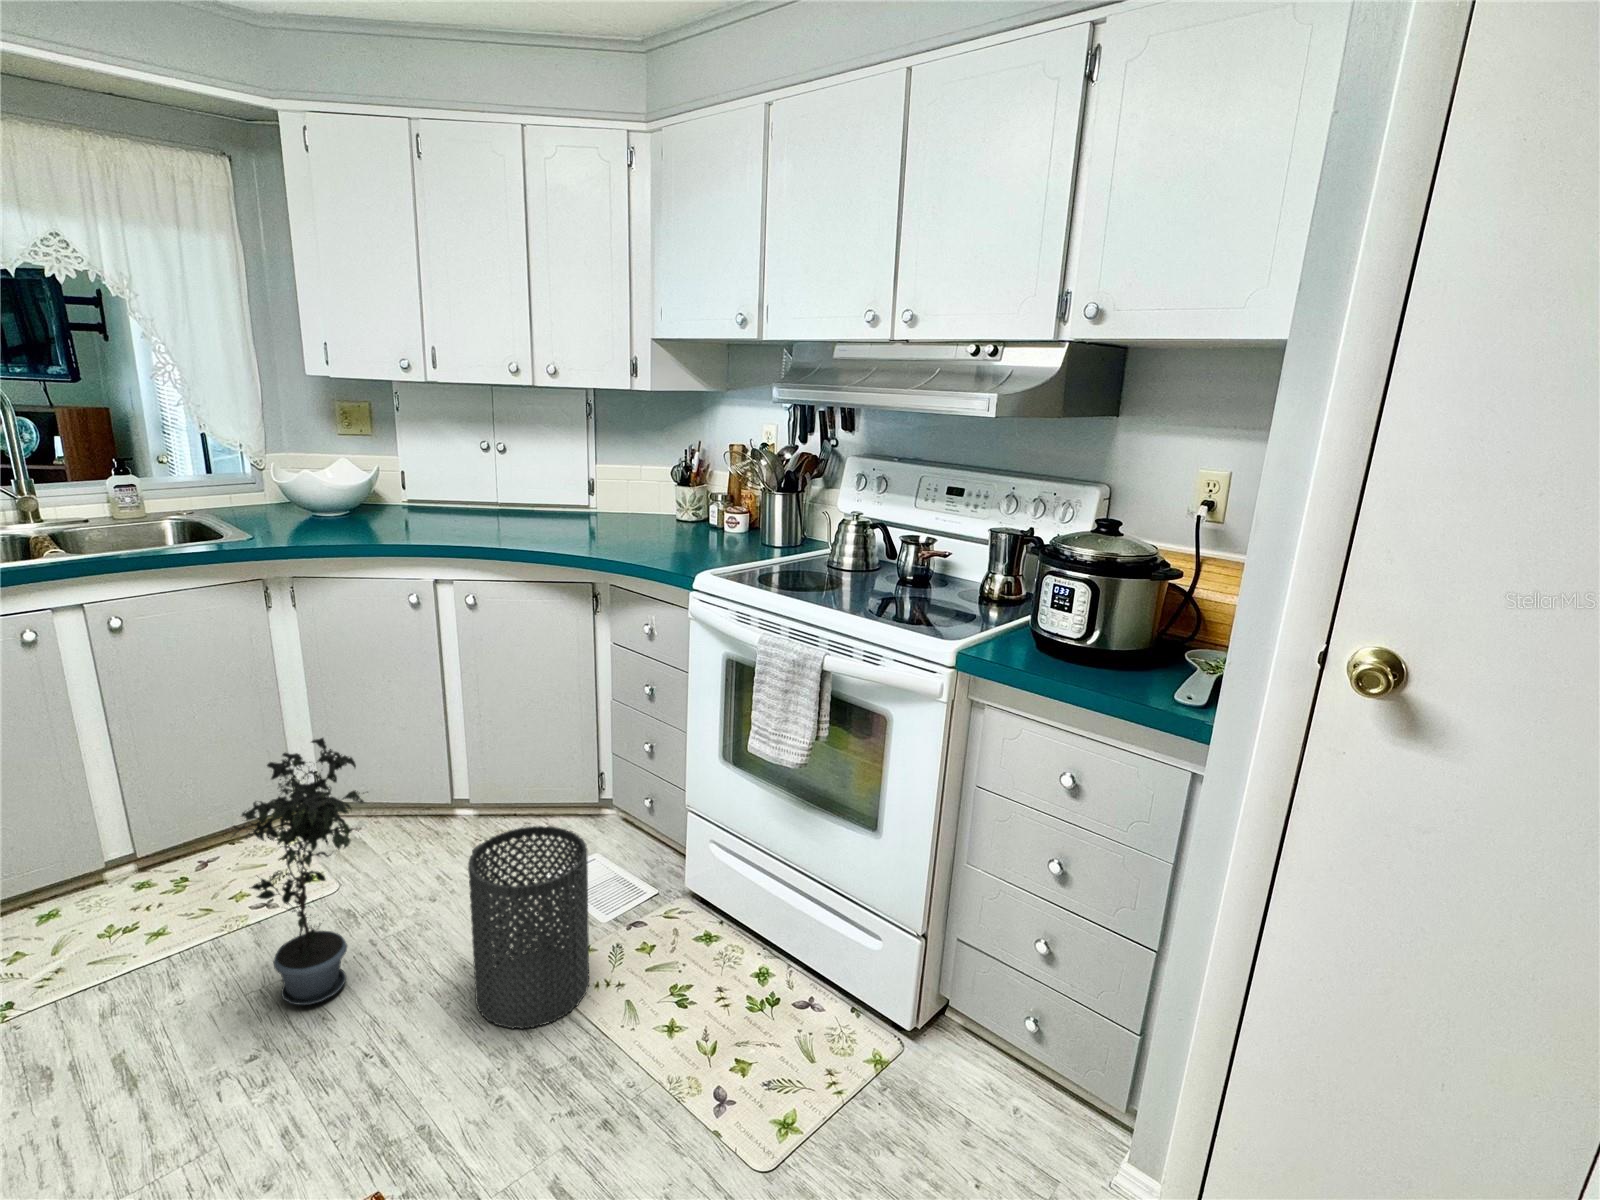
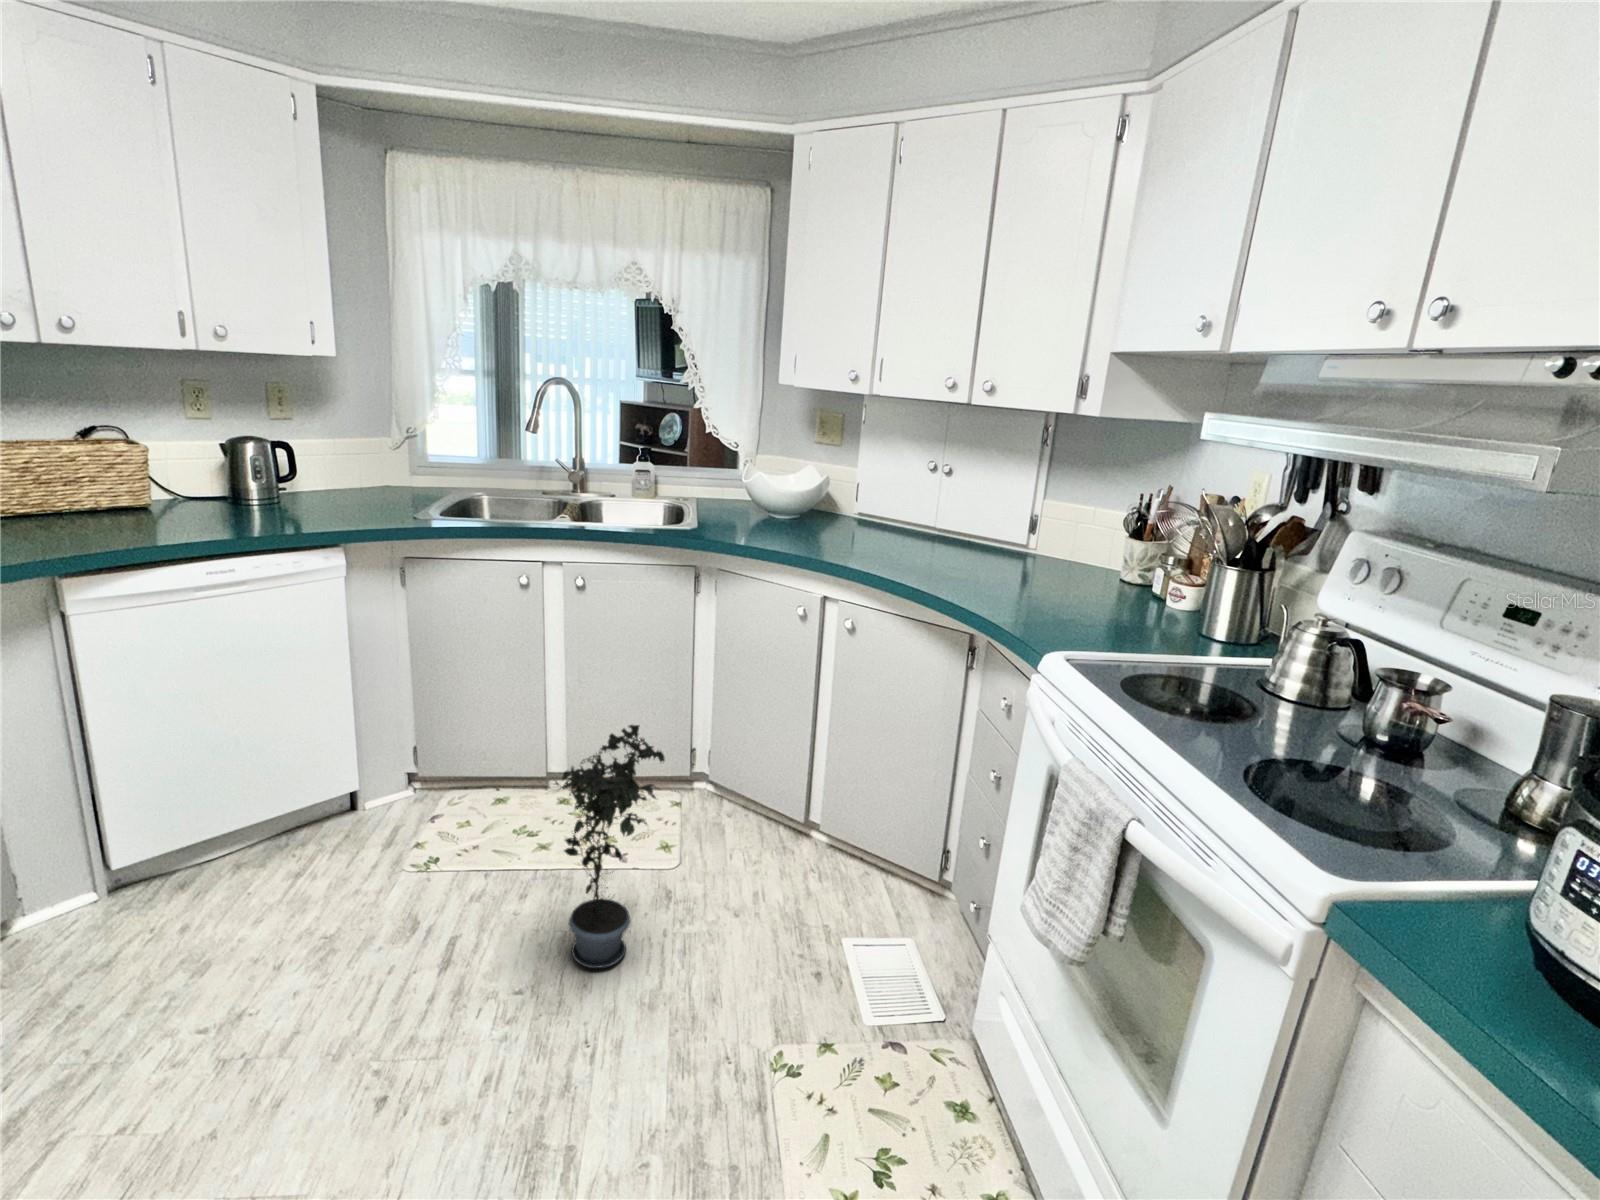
trash can: present [468,826,589,1029] -> none [693,880,830,1112]

